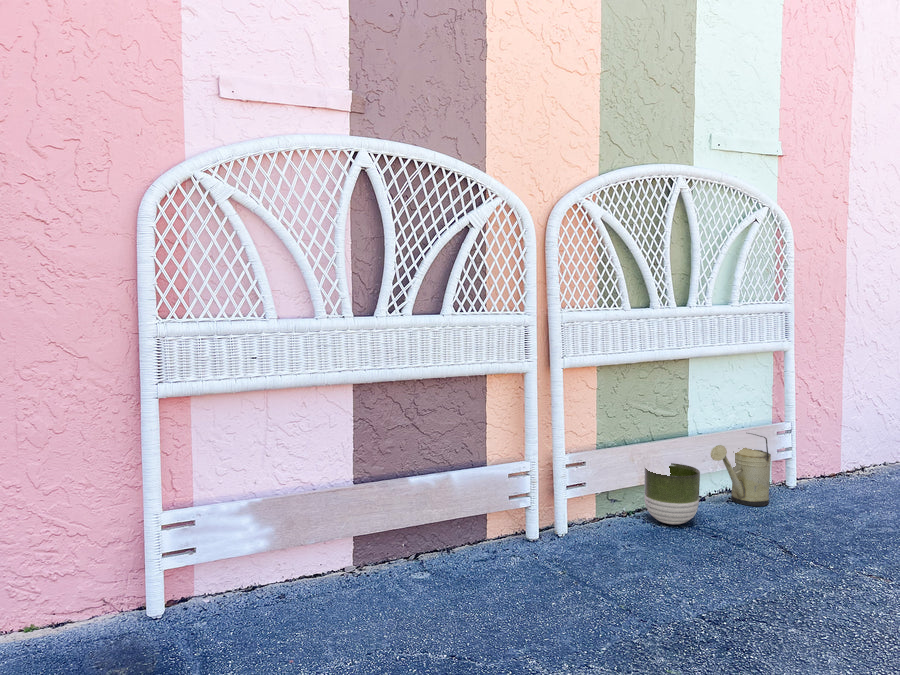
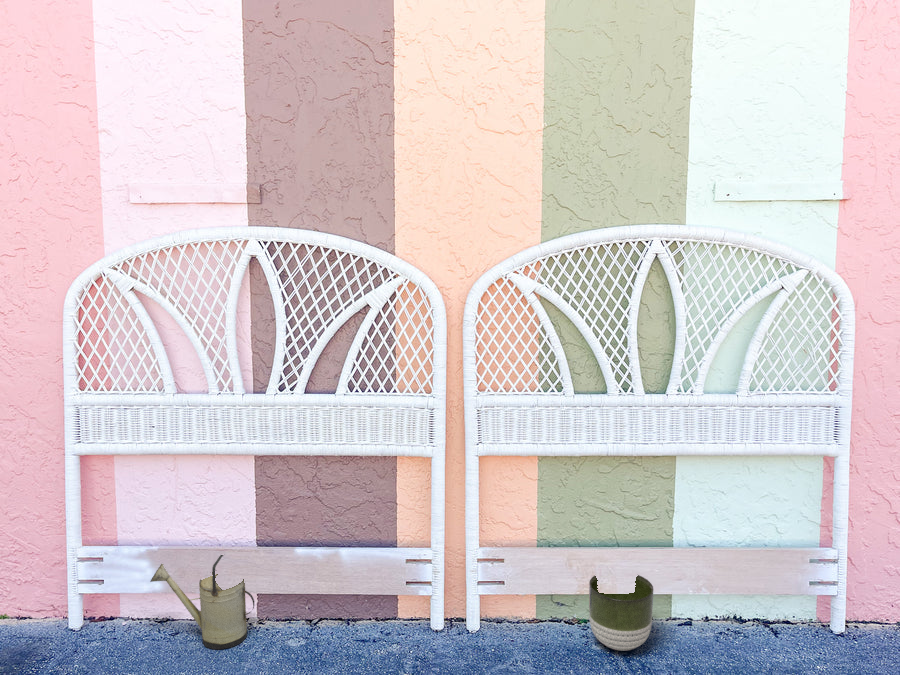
watering can: present [710,433,771,506] -> present [150,555,254,649]

